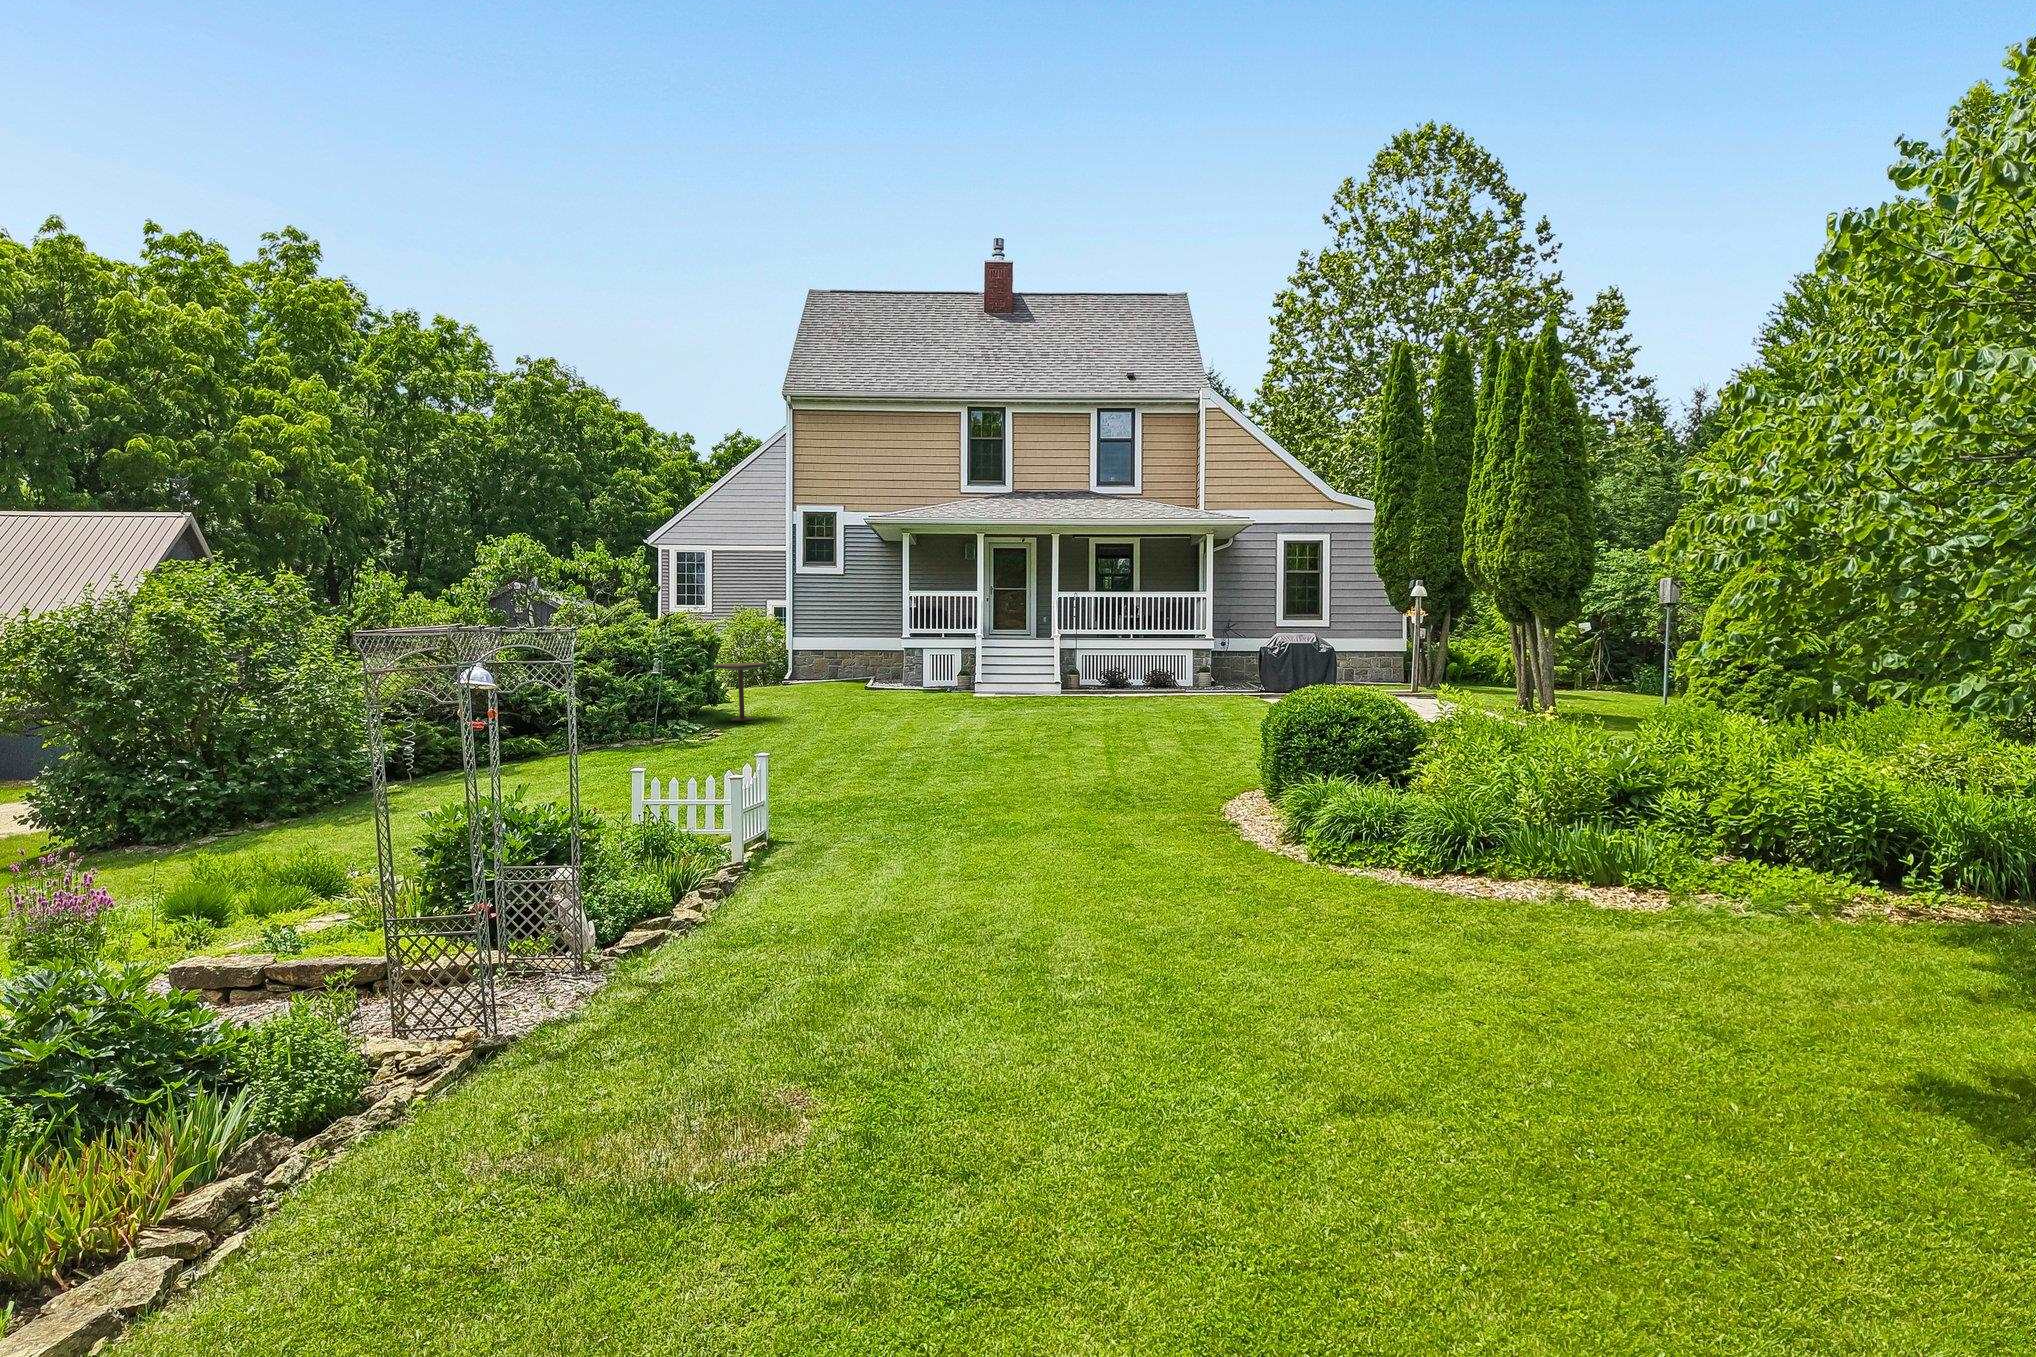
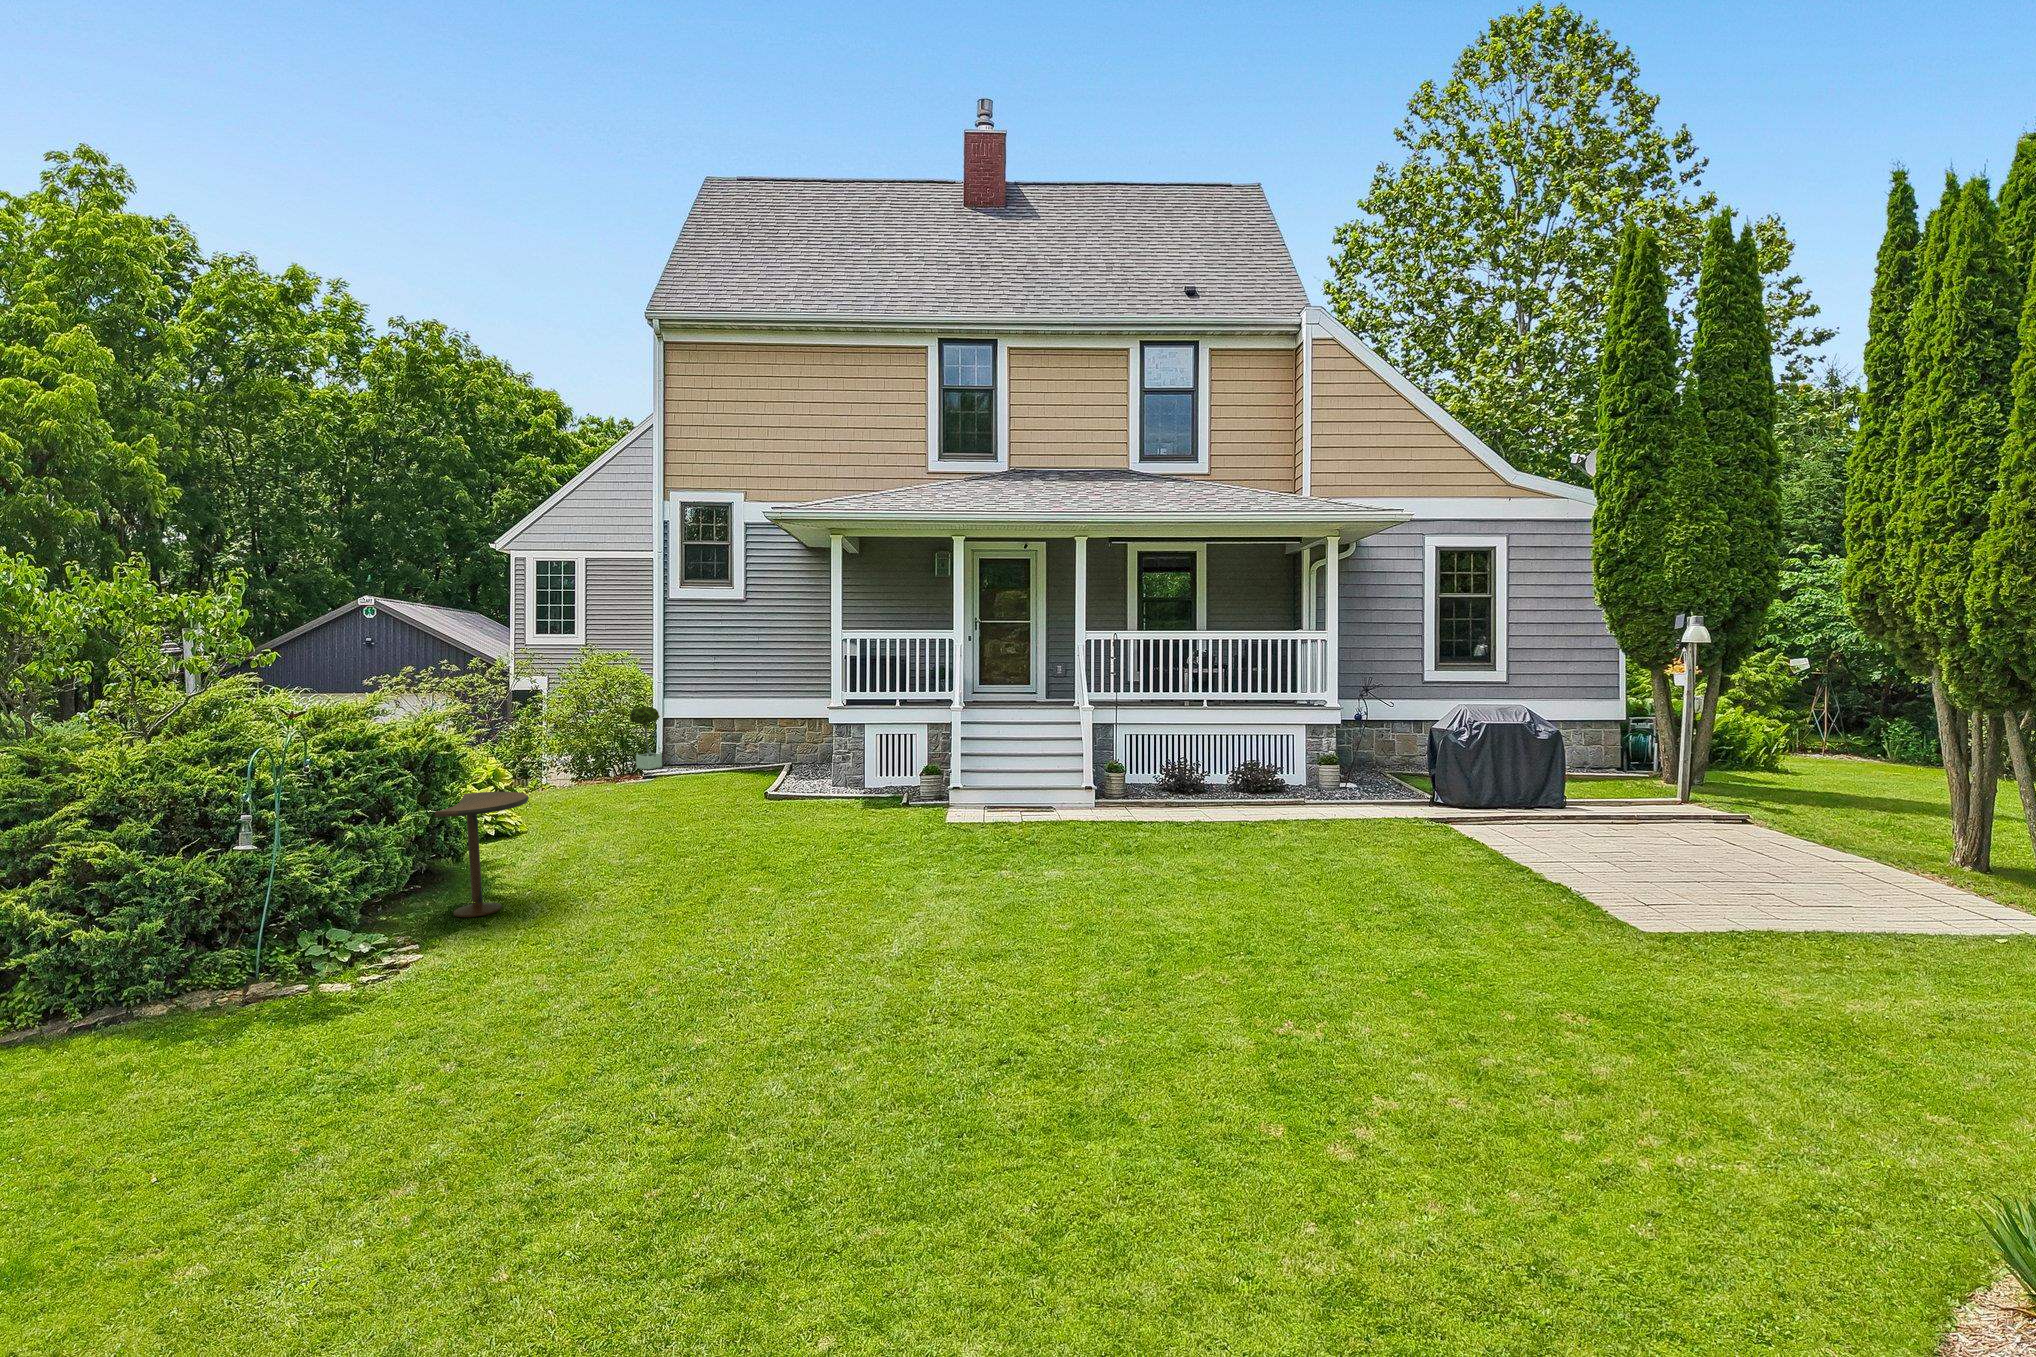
potted tree: none [773,641,792,681] -> present [629,706,662,769]

